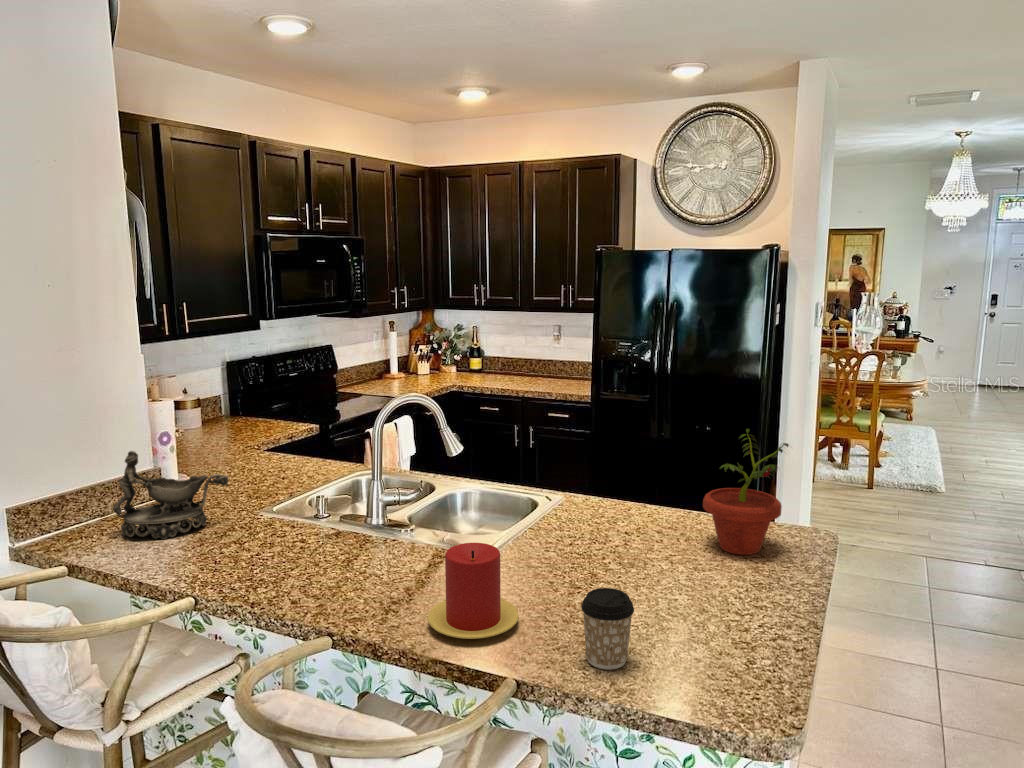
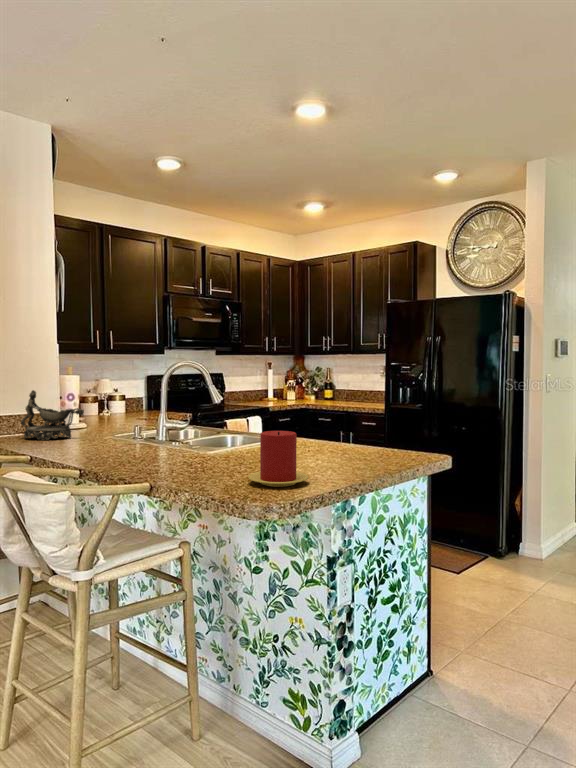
potted plant: present [703,429,789,555] -> none [338,380,393,464]
candle: present [428,543,519,639] -> present [248,431,308,487]
coffee cup: present [581,588,634,670] -> none [183,441,214,485]

